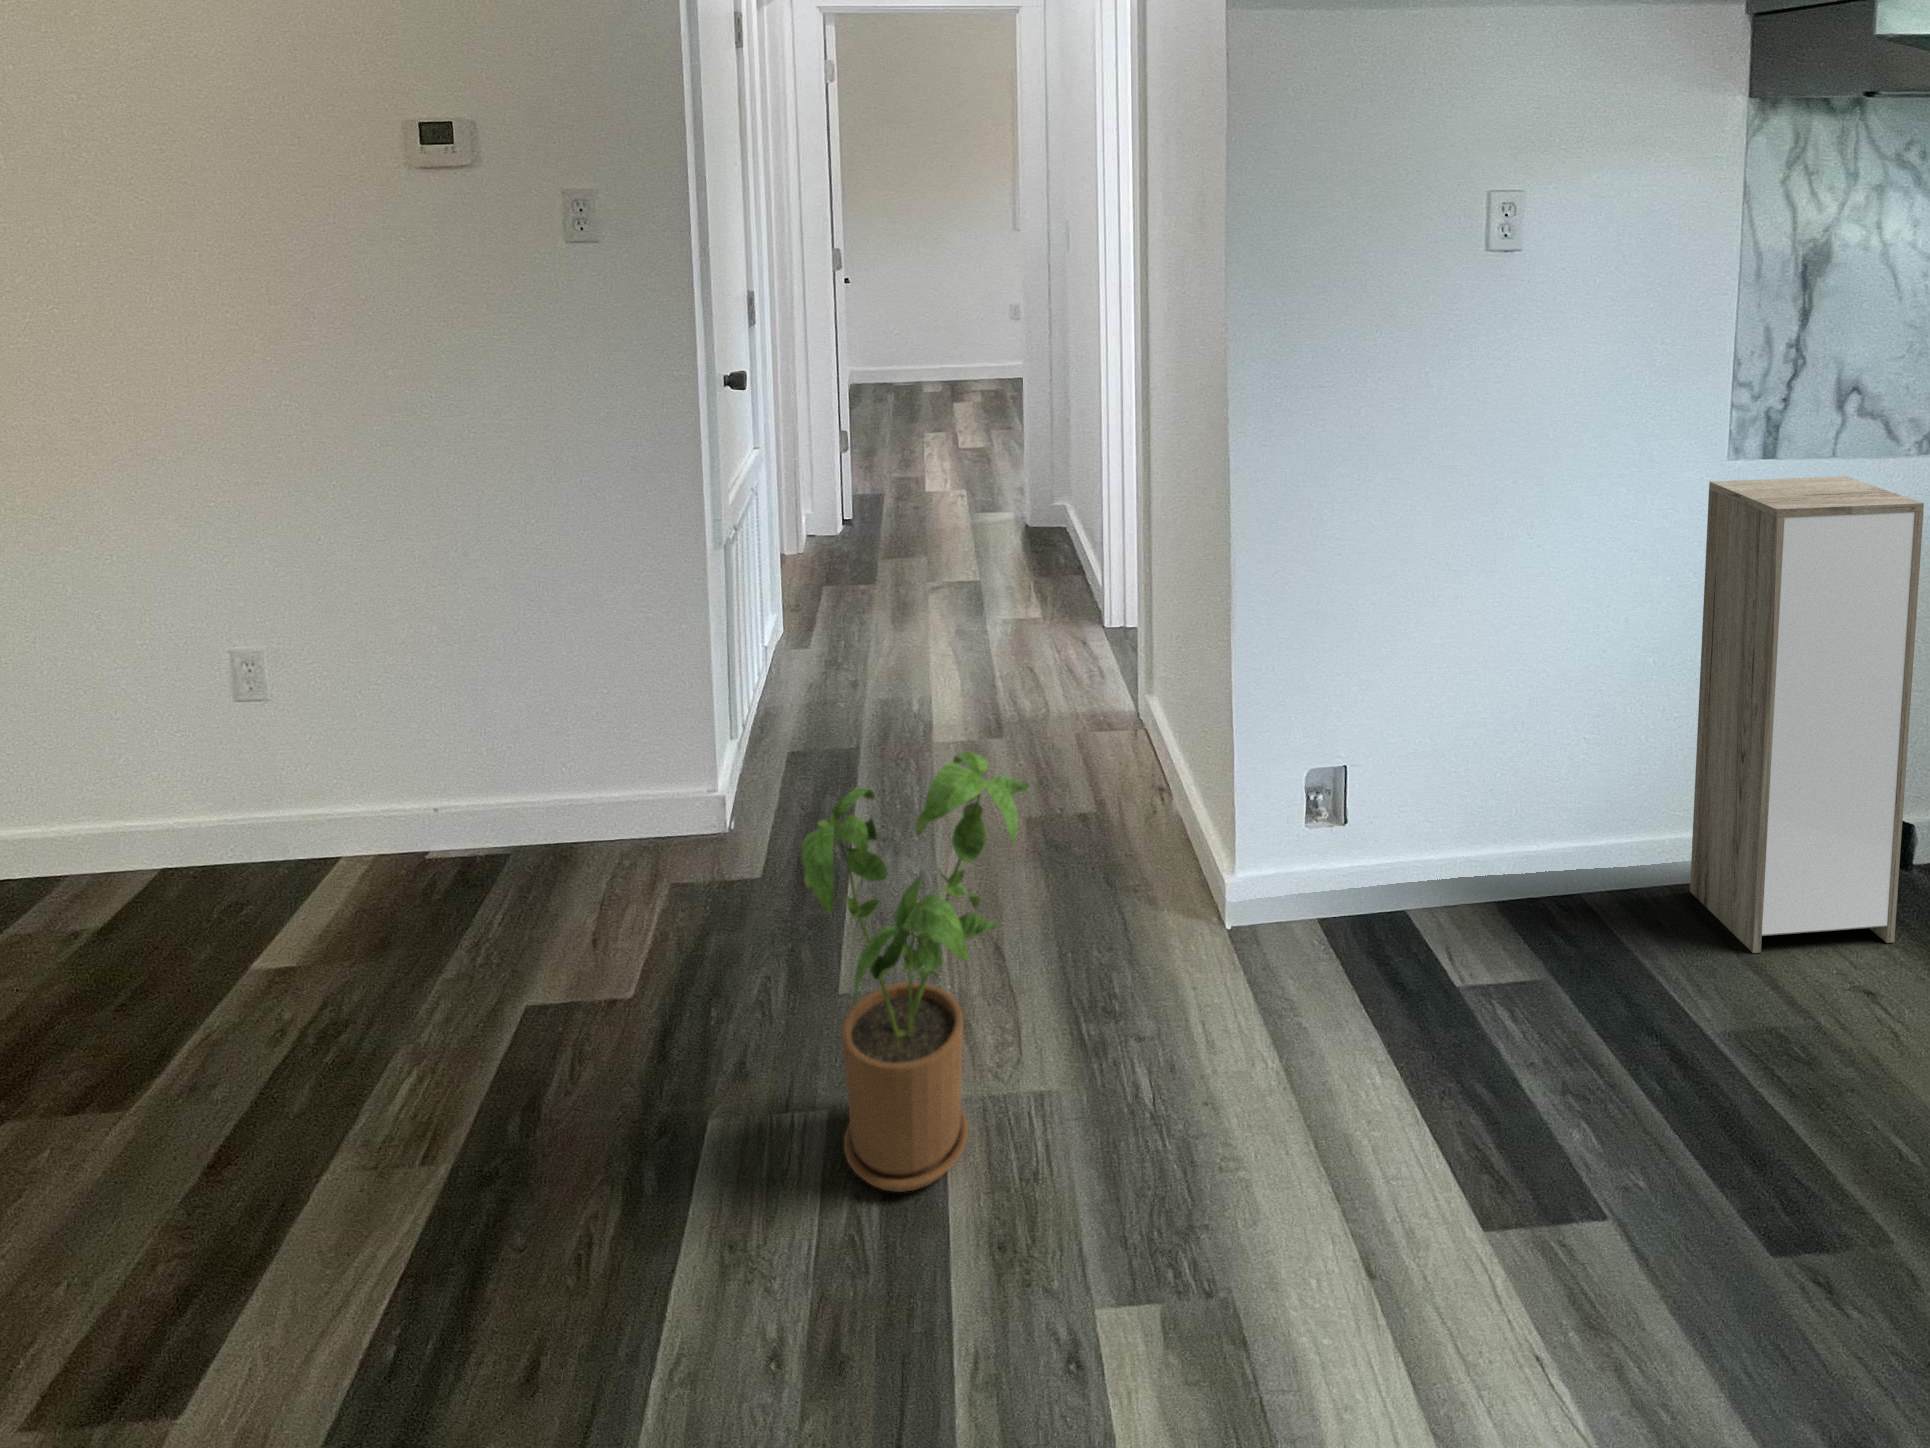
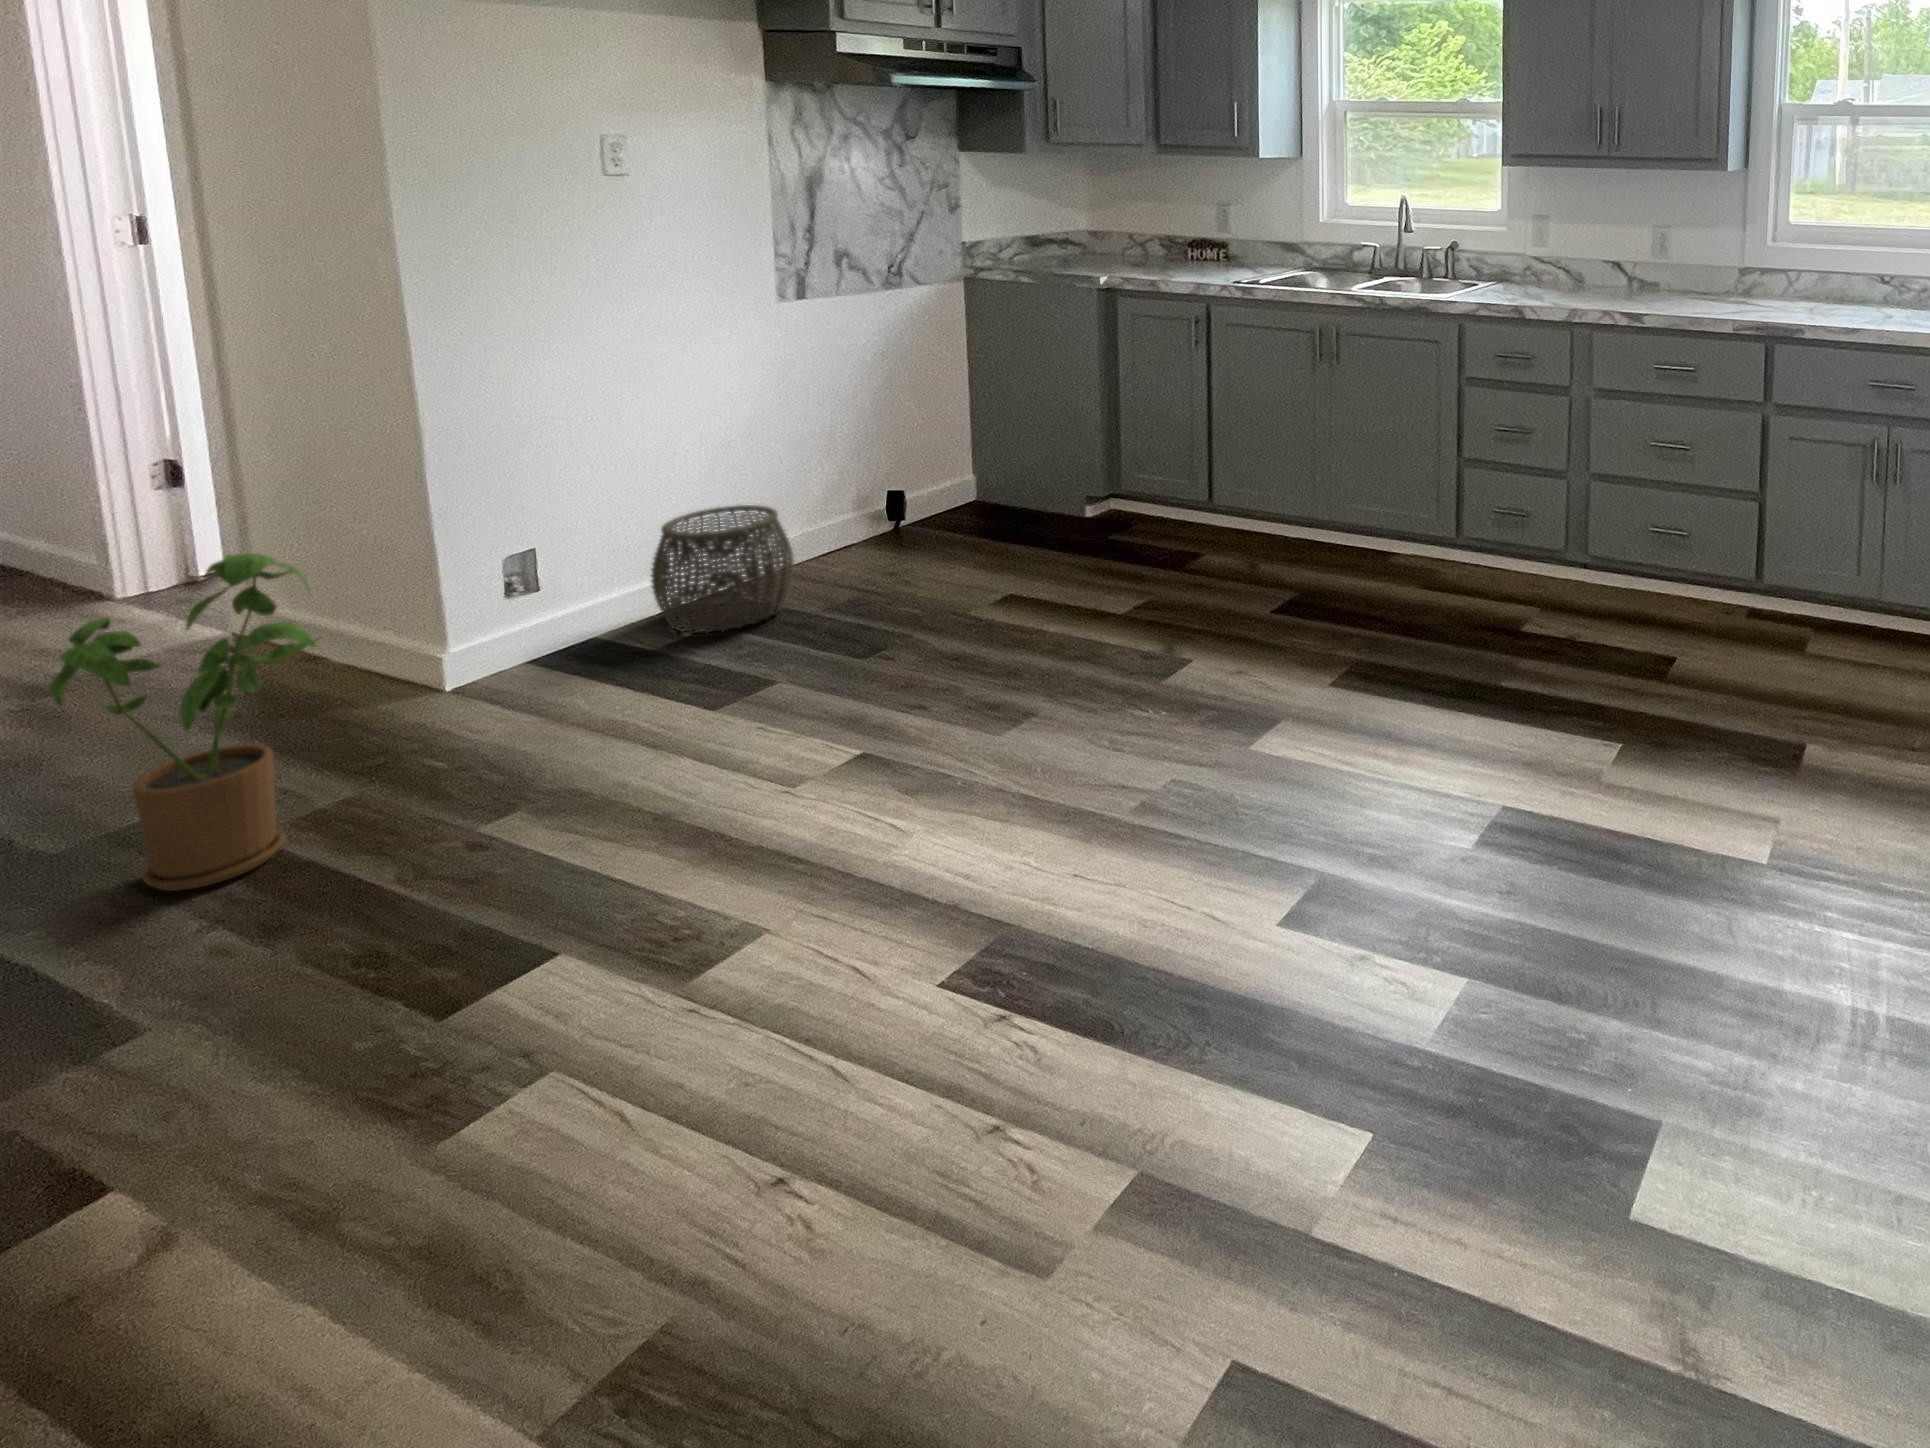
storage cabinet: present [1690,476,1924,953] -> none [770,304,903,579]
woven basket: none [1480,773,1692,1017] -> present [651,505,794,633]

